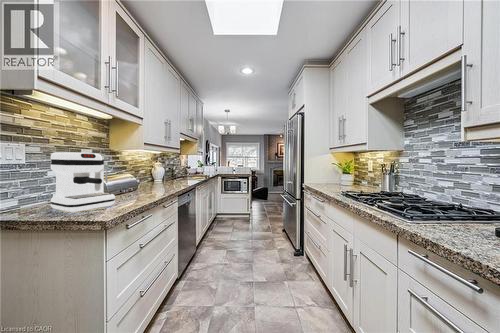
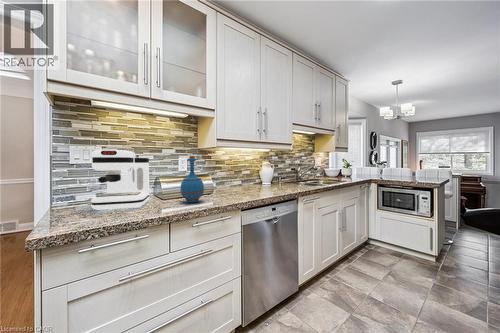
bottle: none [131,159,153,198] -> present [180,156,204,202]

